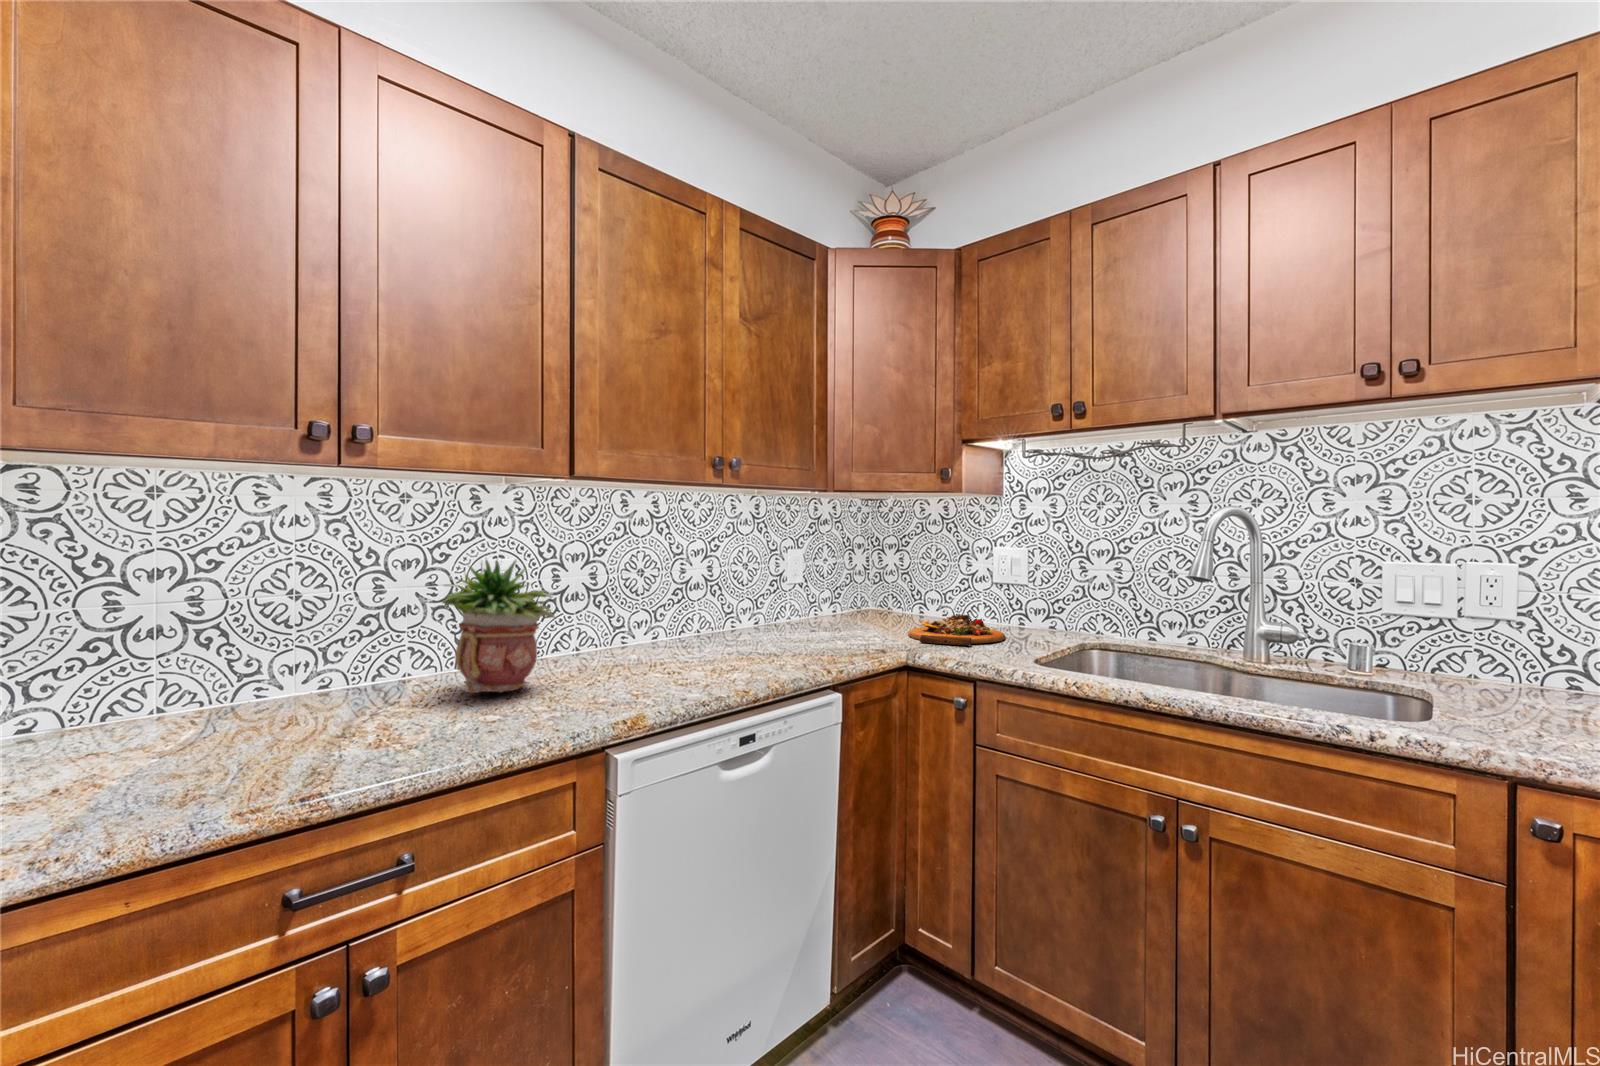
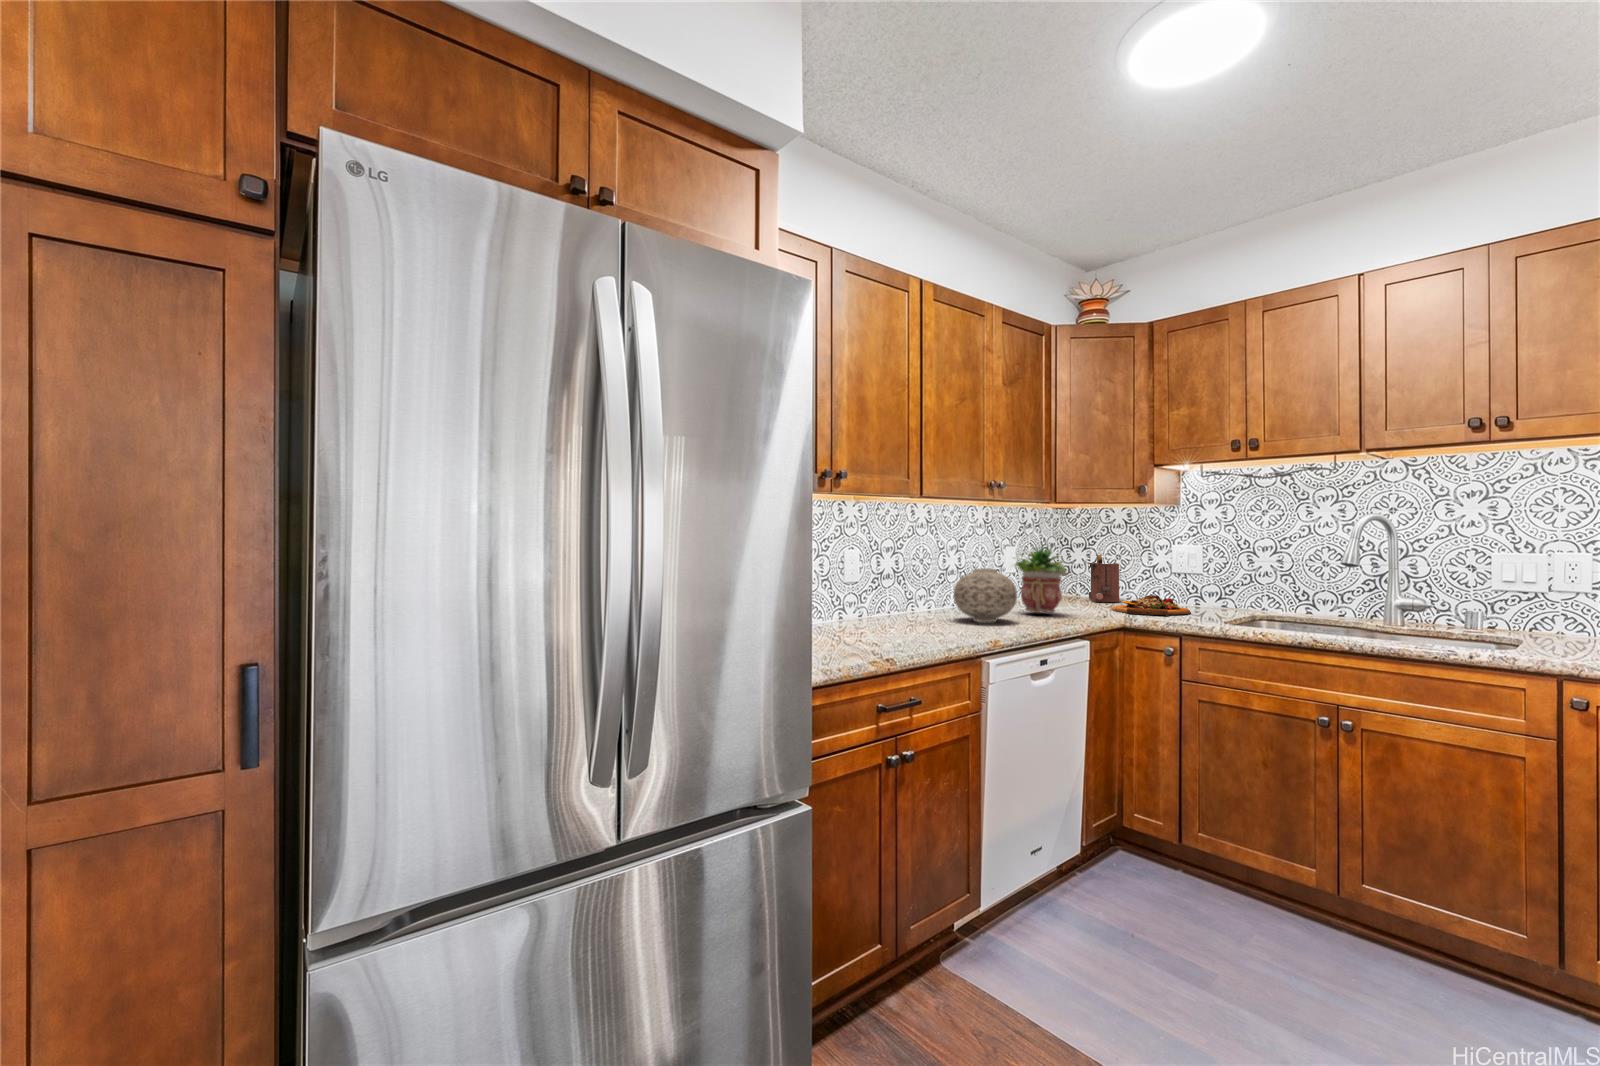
toaster: none [898,557,931,620] -> present [1089,555,1119,602]
potted plant: present [441,559,555,693] -> present [1014,545,1068,613]
vase: none [653,586,745,668] -> present [954,568,1017,622]

